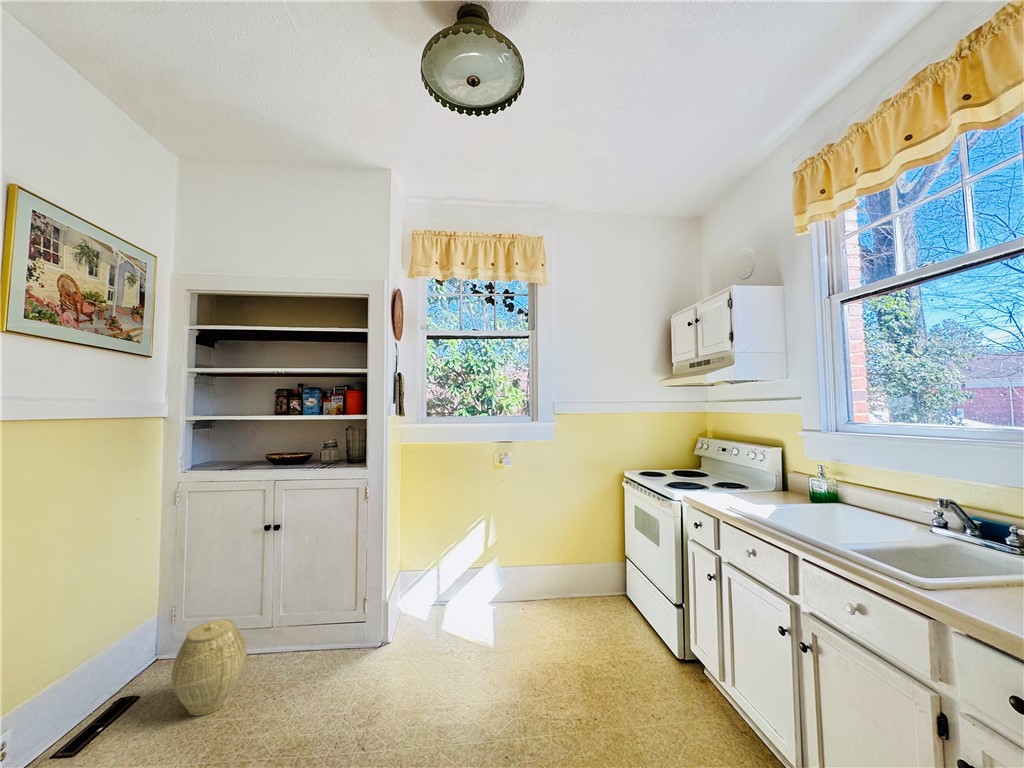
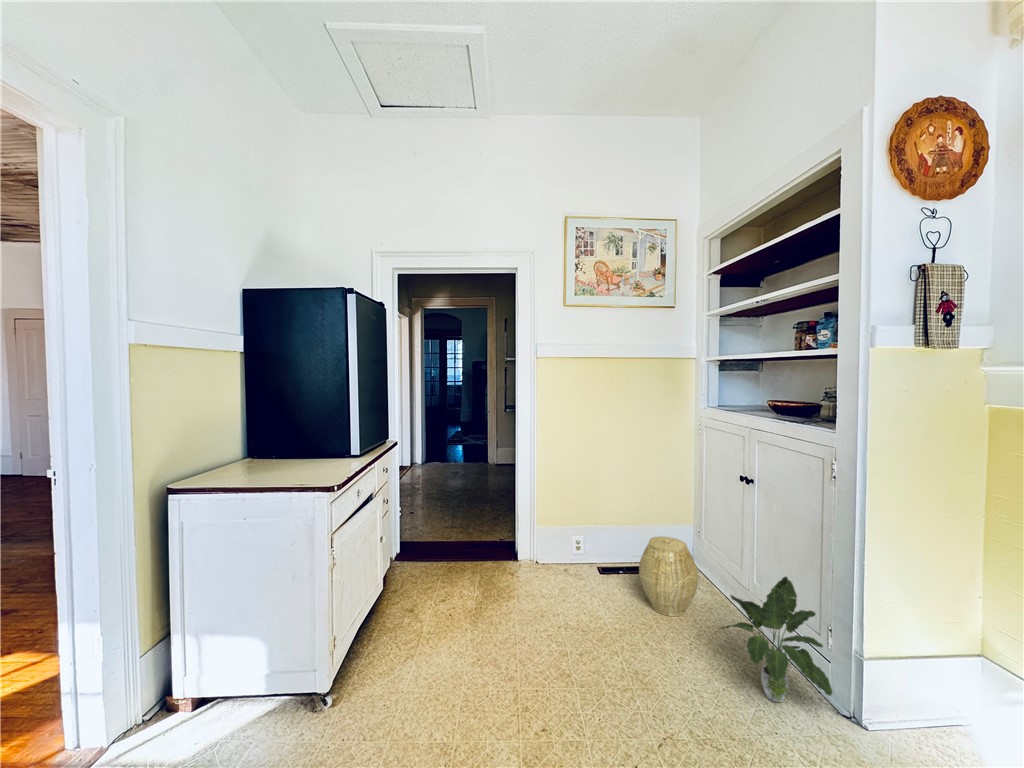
potted plant: none [319,580,389,678] -> present [721,577,832,703]

